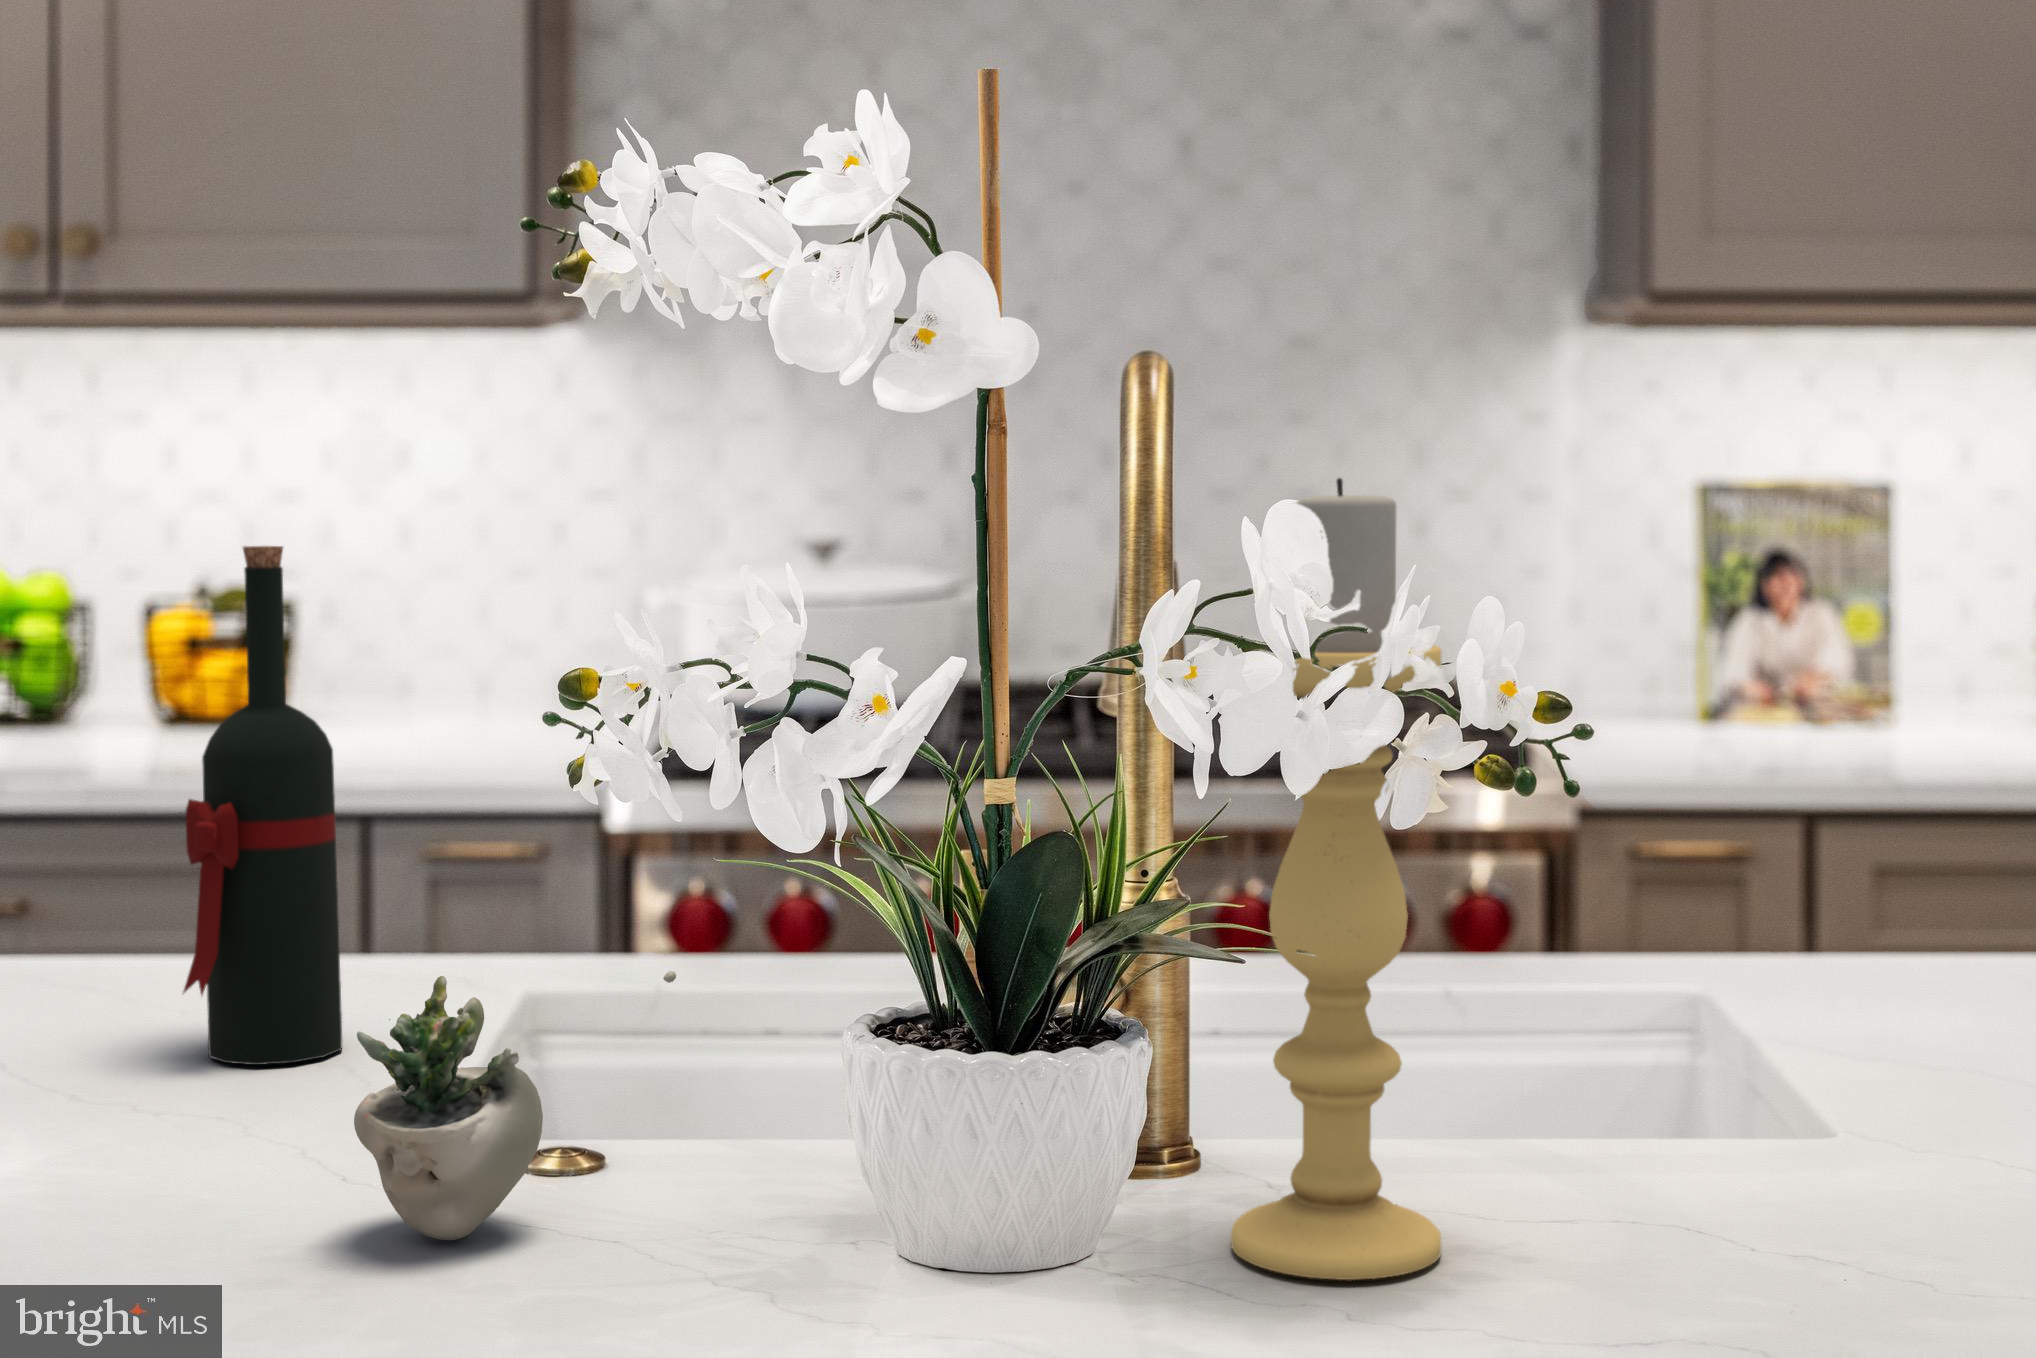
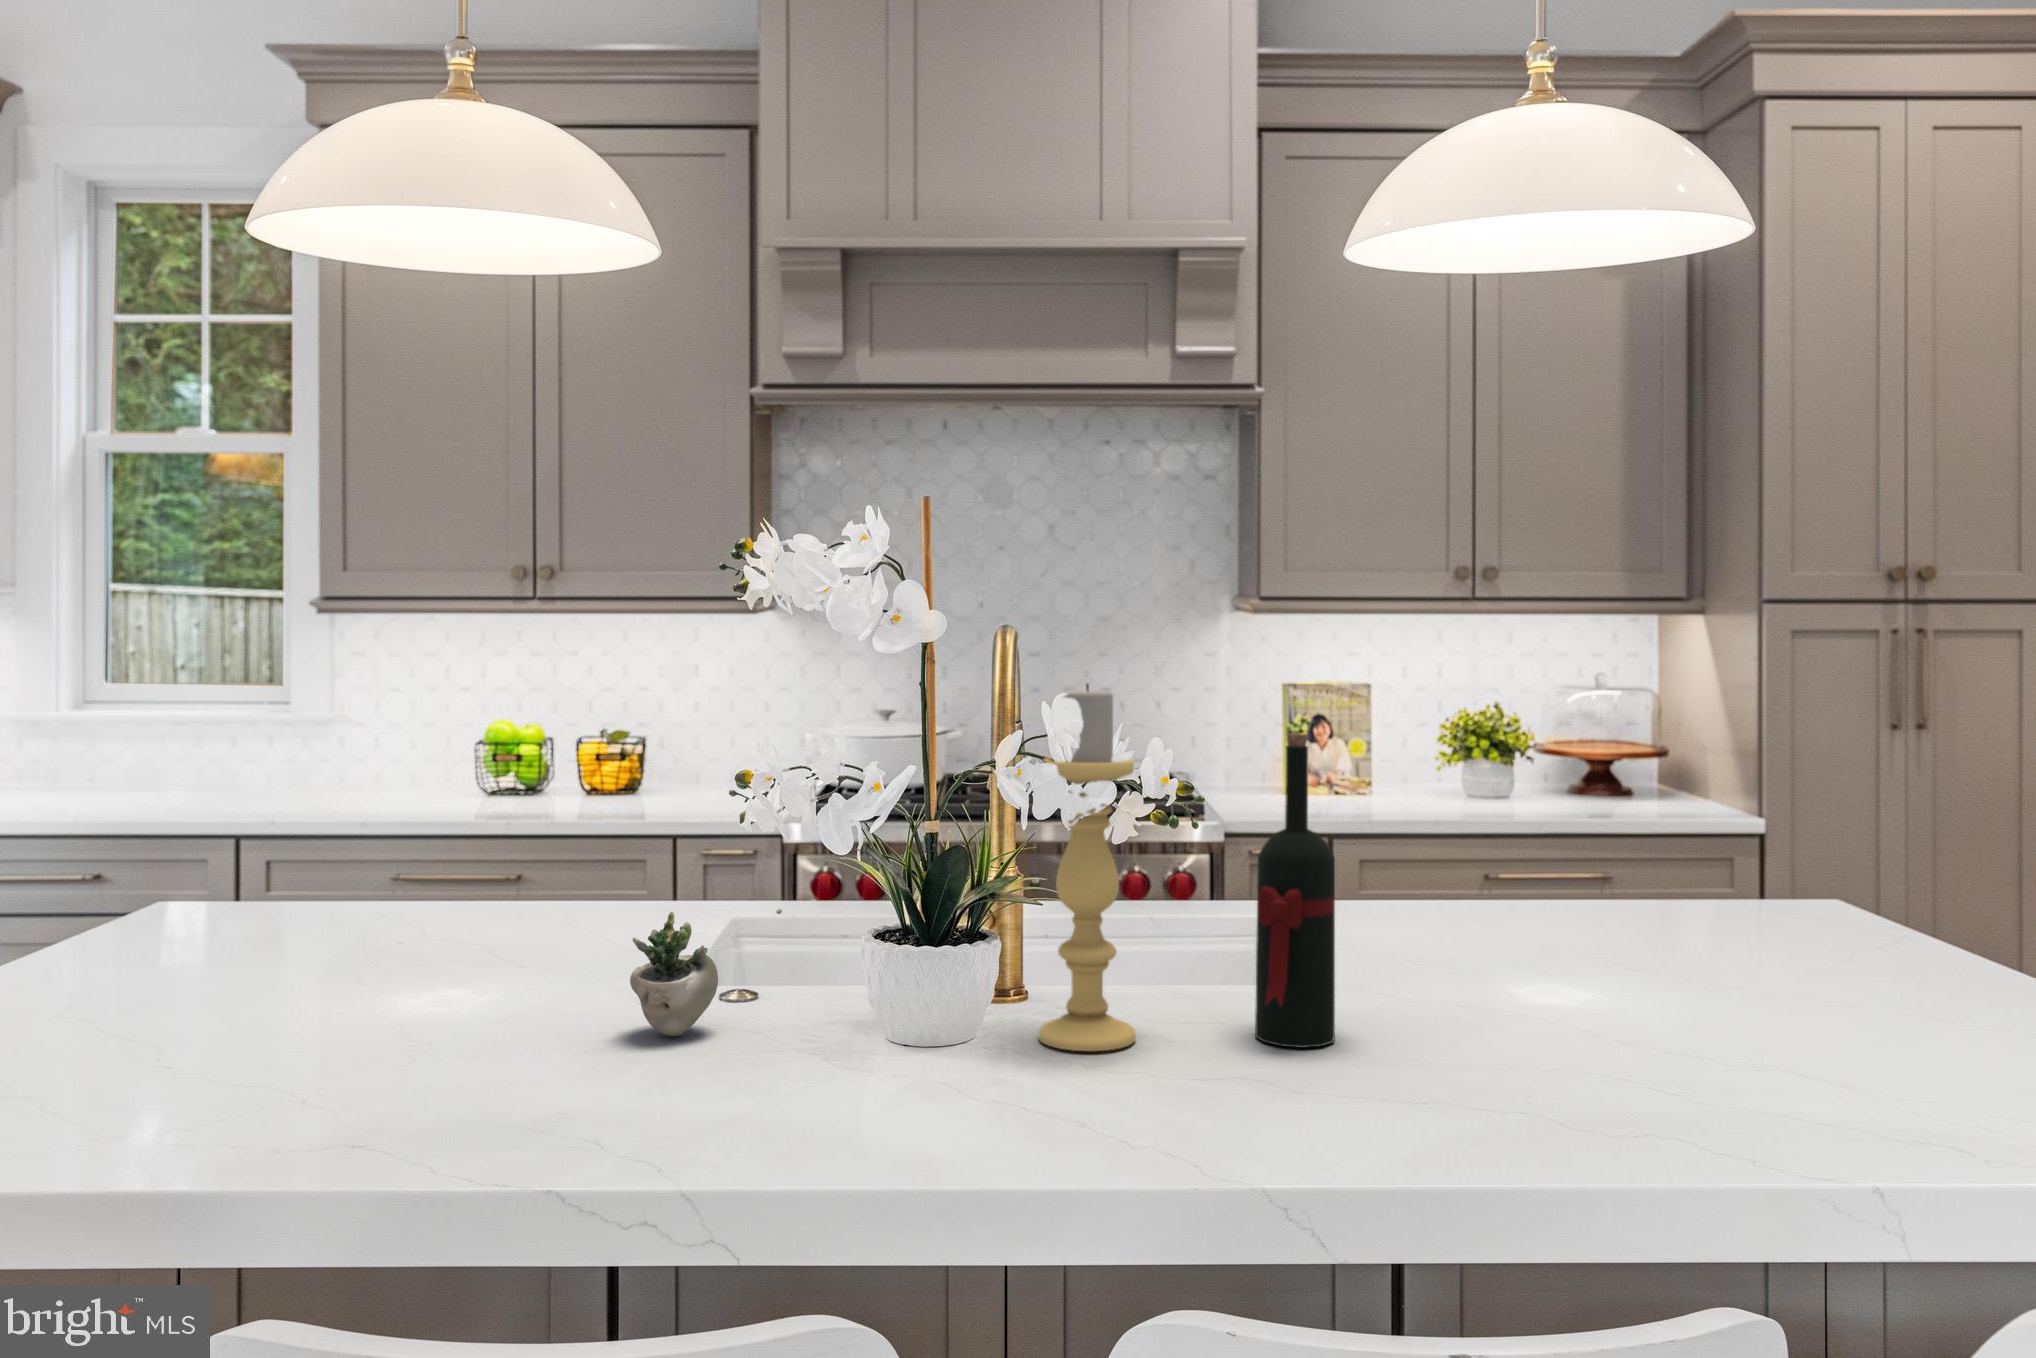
wine bottle: present [184,546,342,1065] -> present [1255,733,1335,1048]

